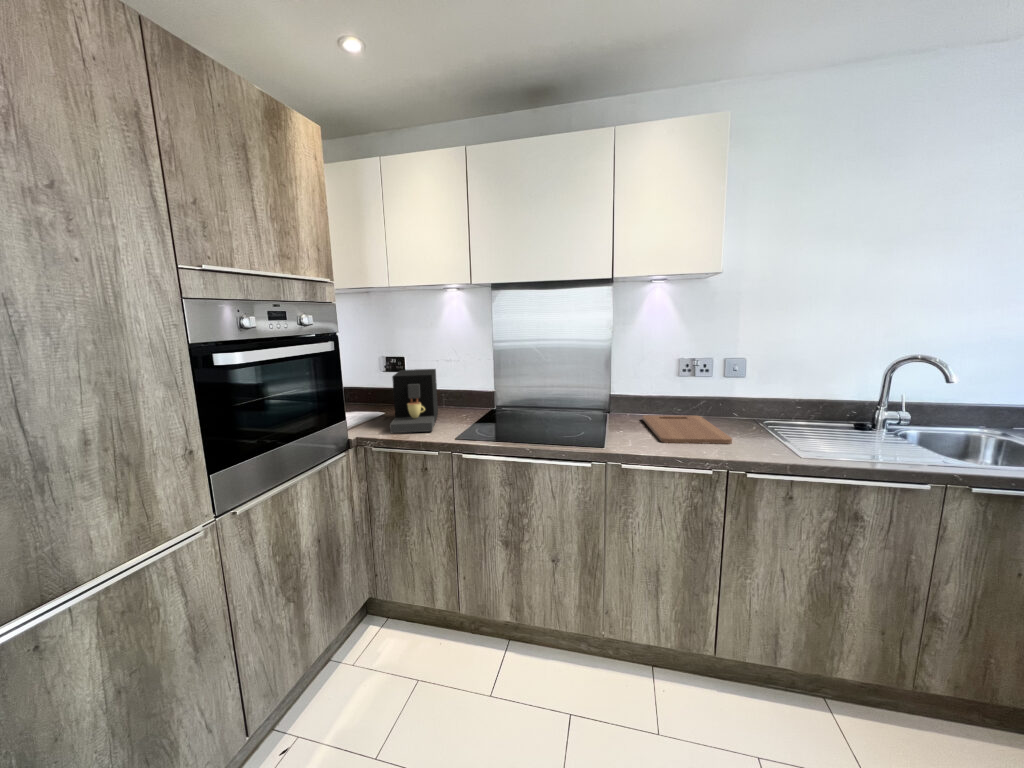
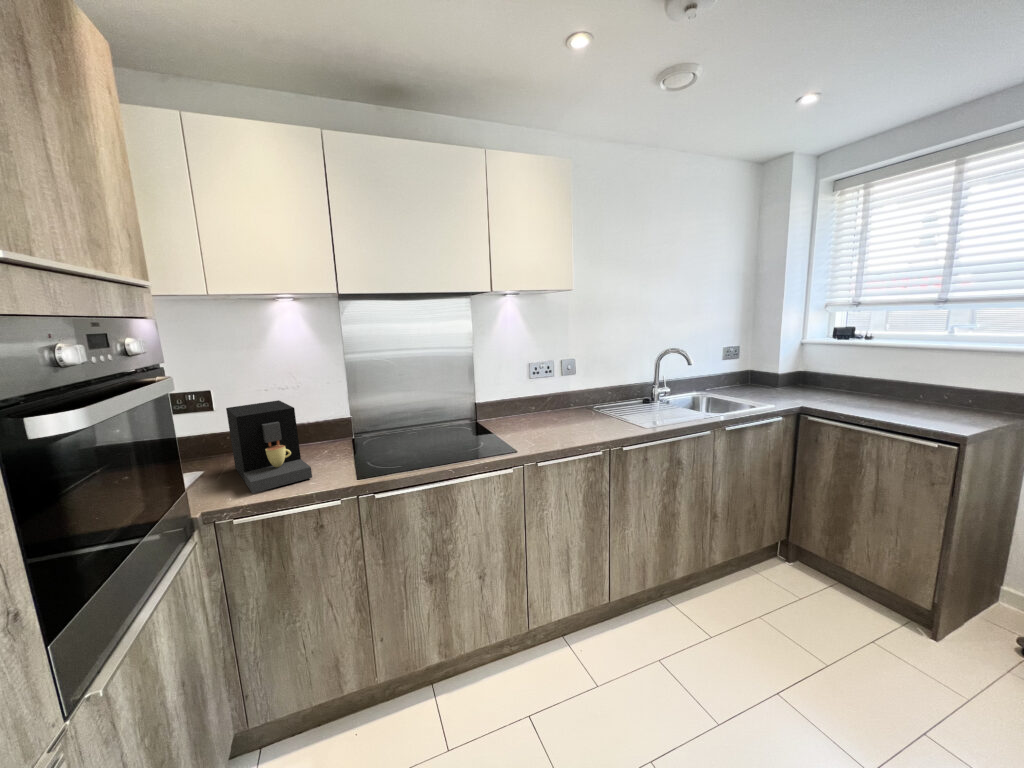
cutting board: present [643,415,732,444] -> none [511,411,596,437]

